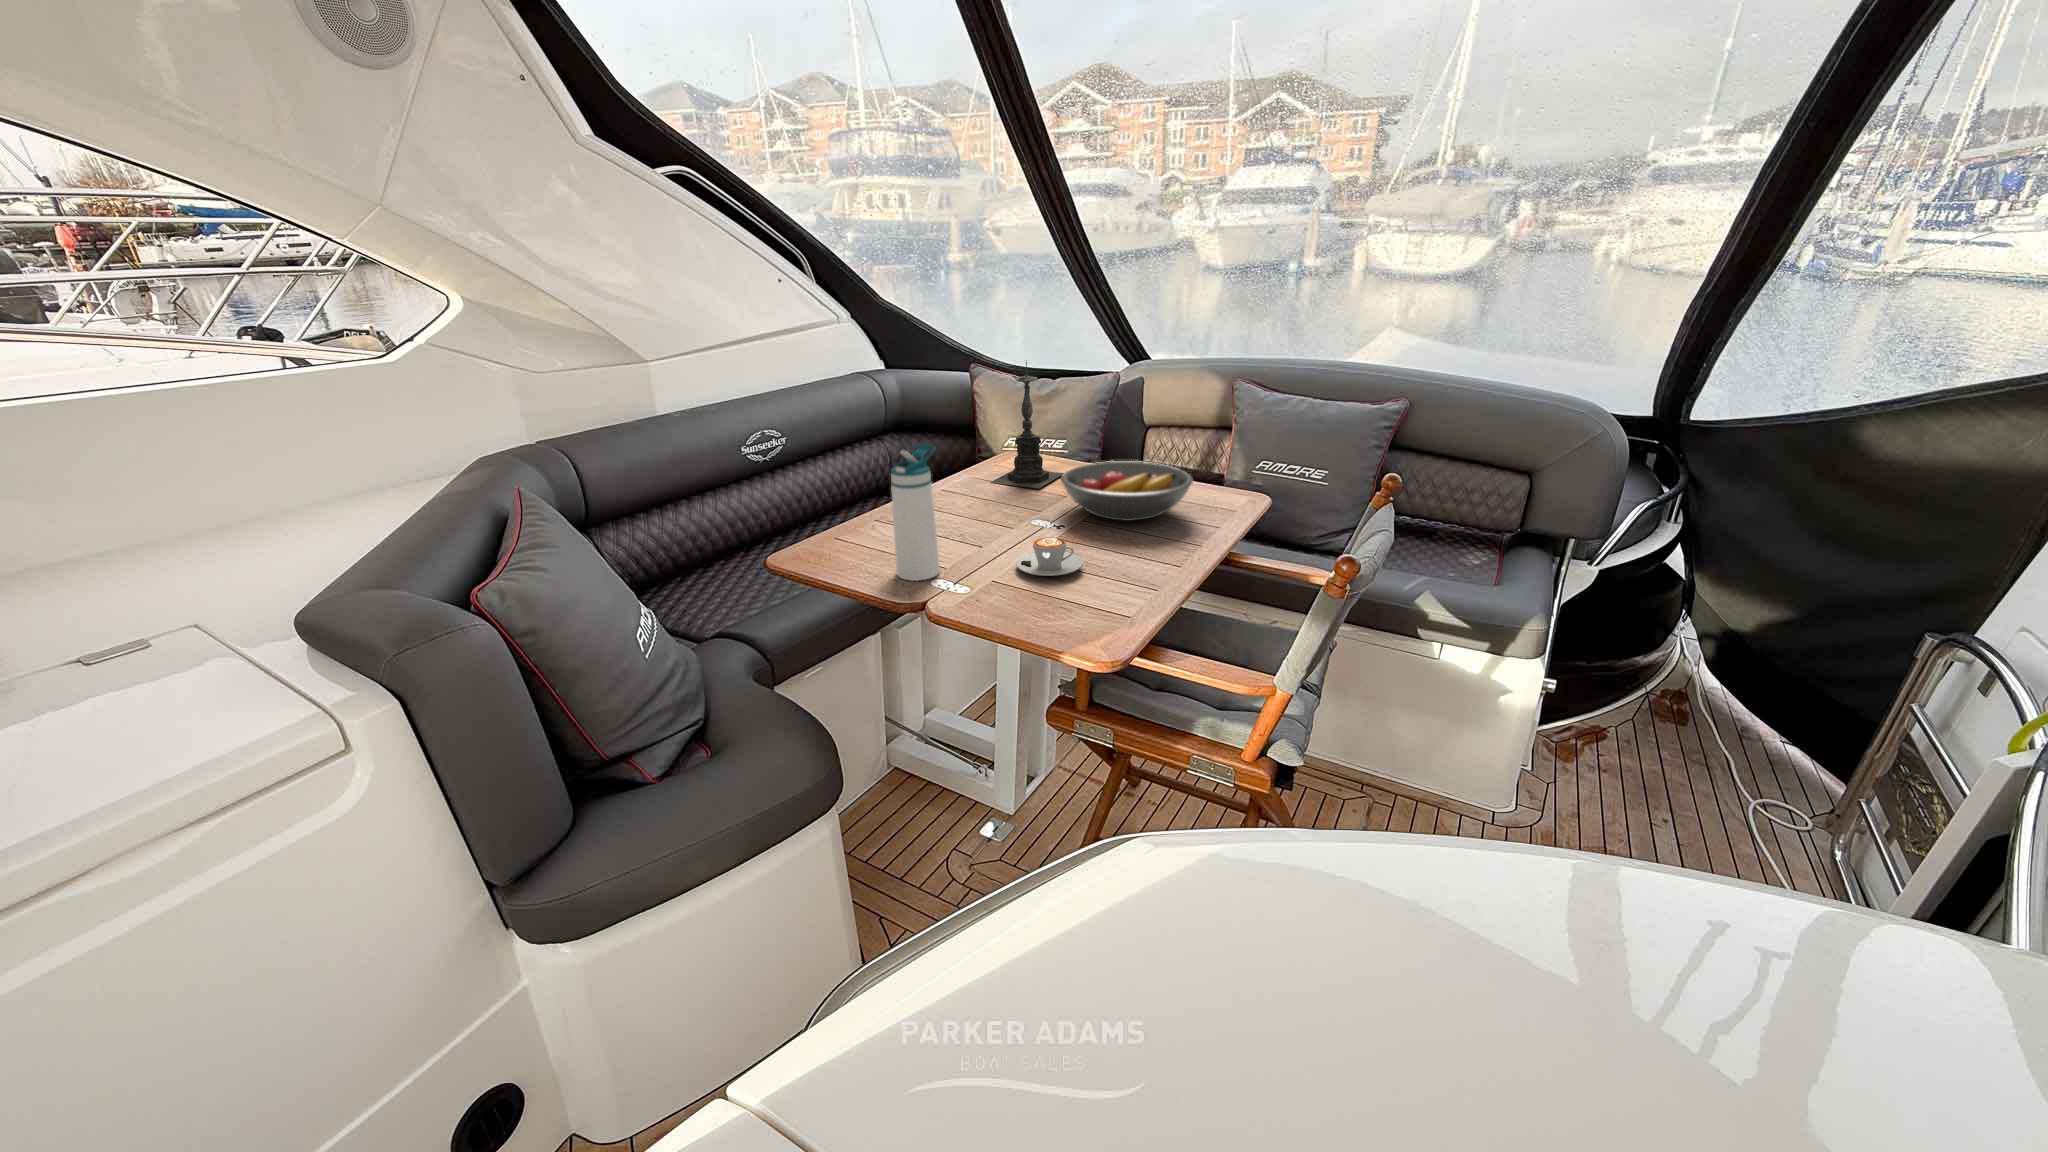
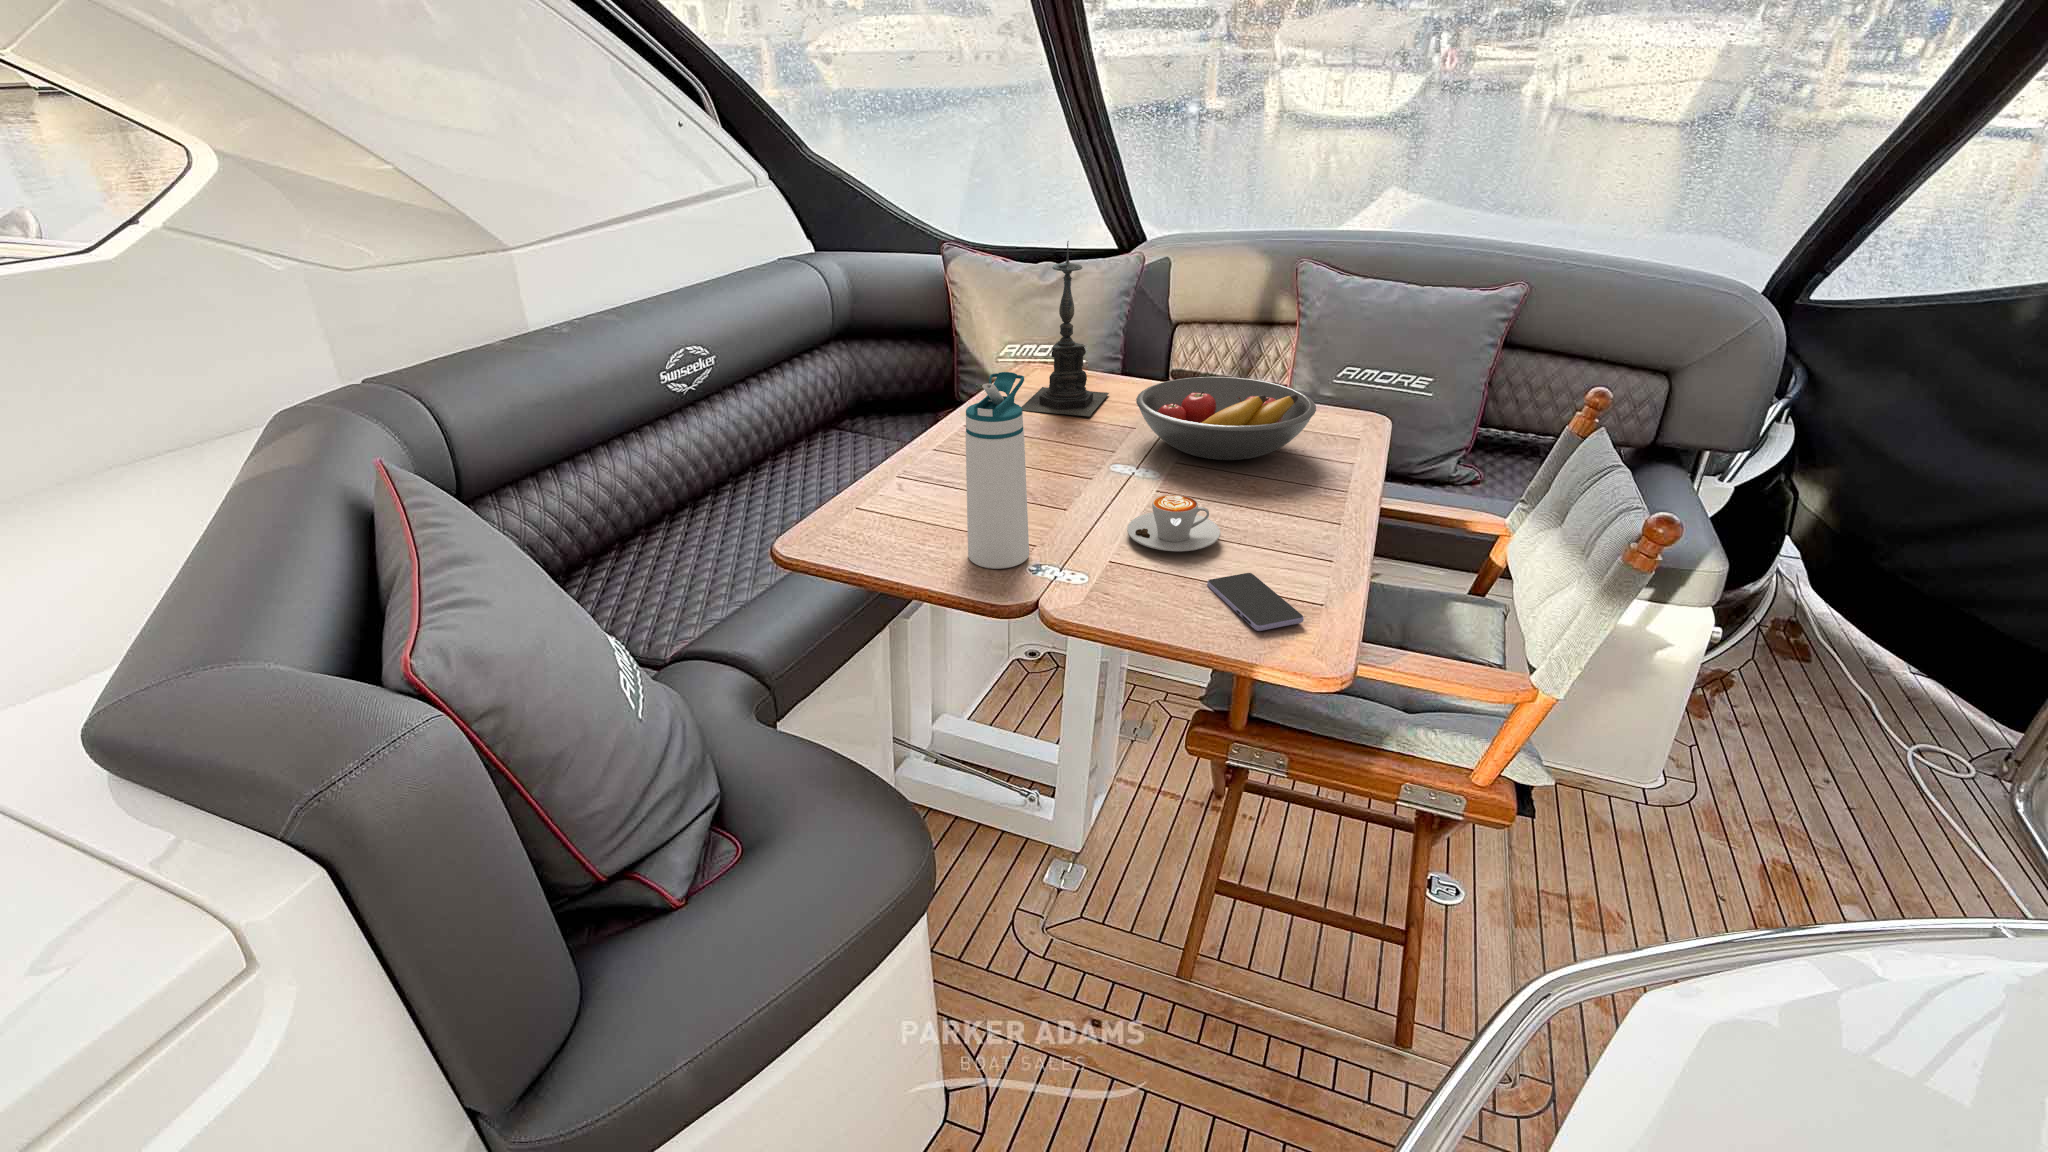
smartphone: none [1055,592,1107,627] -> present [1207,573,1304,631]

